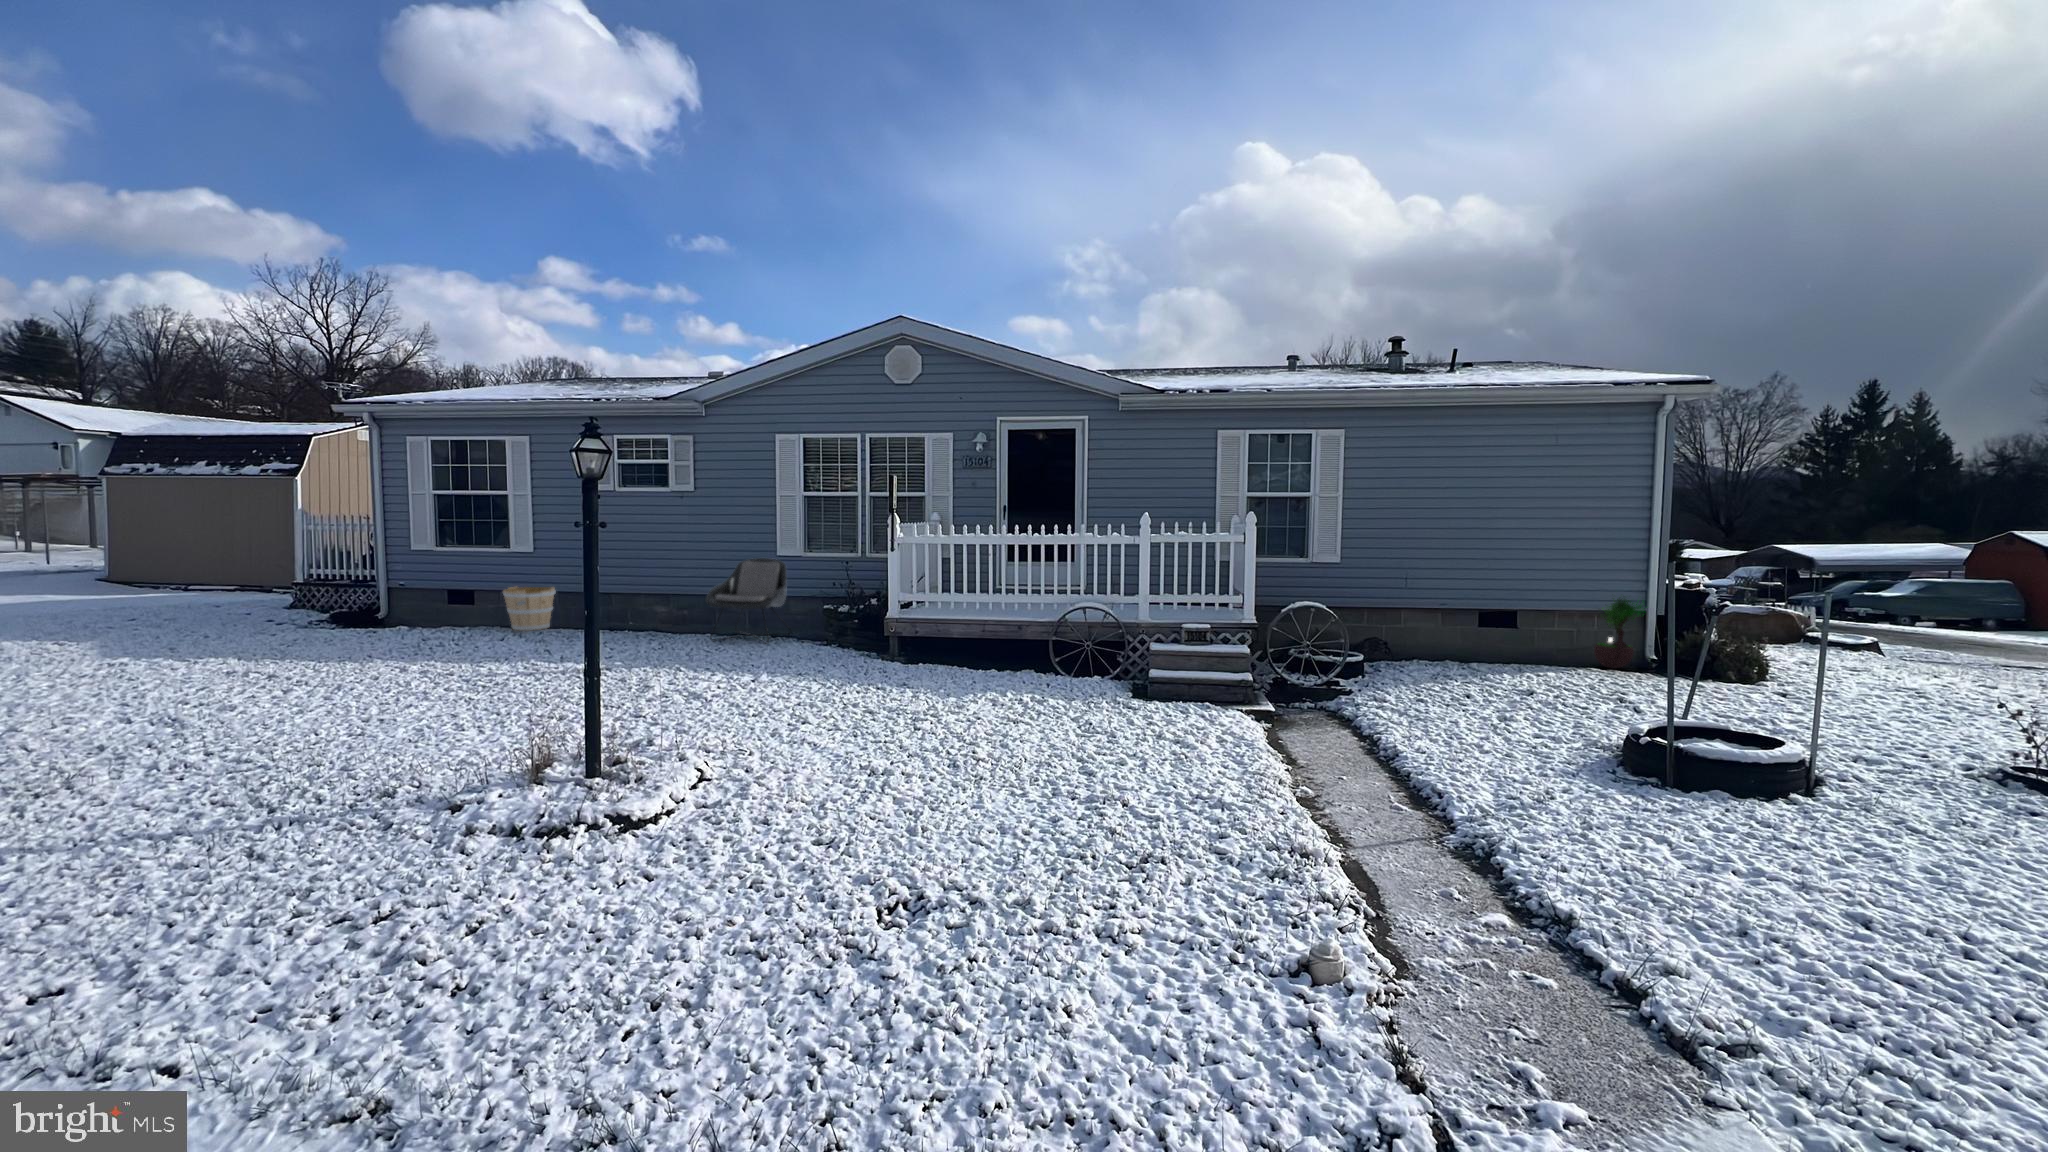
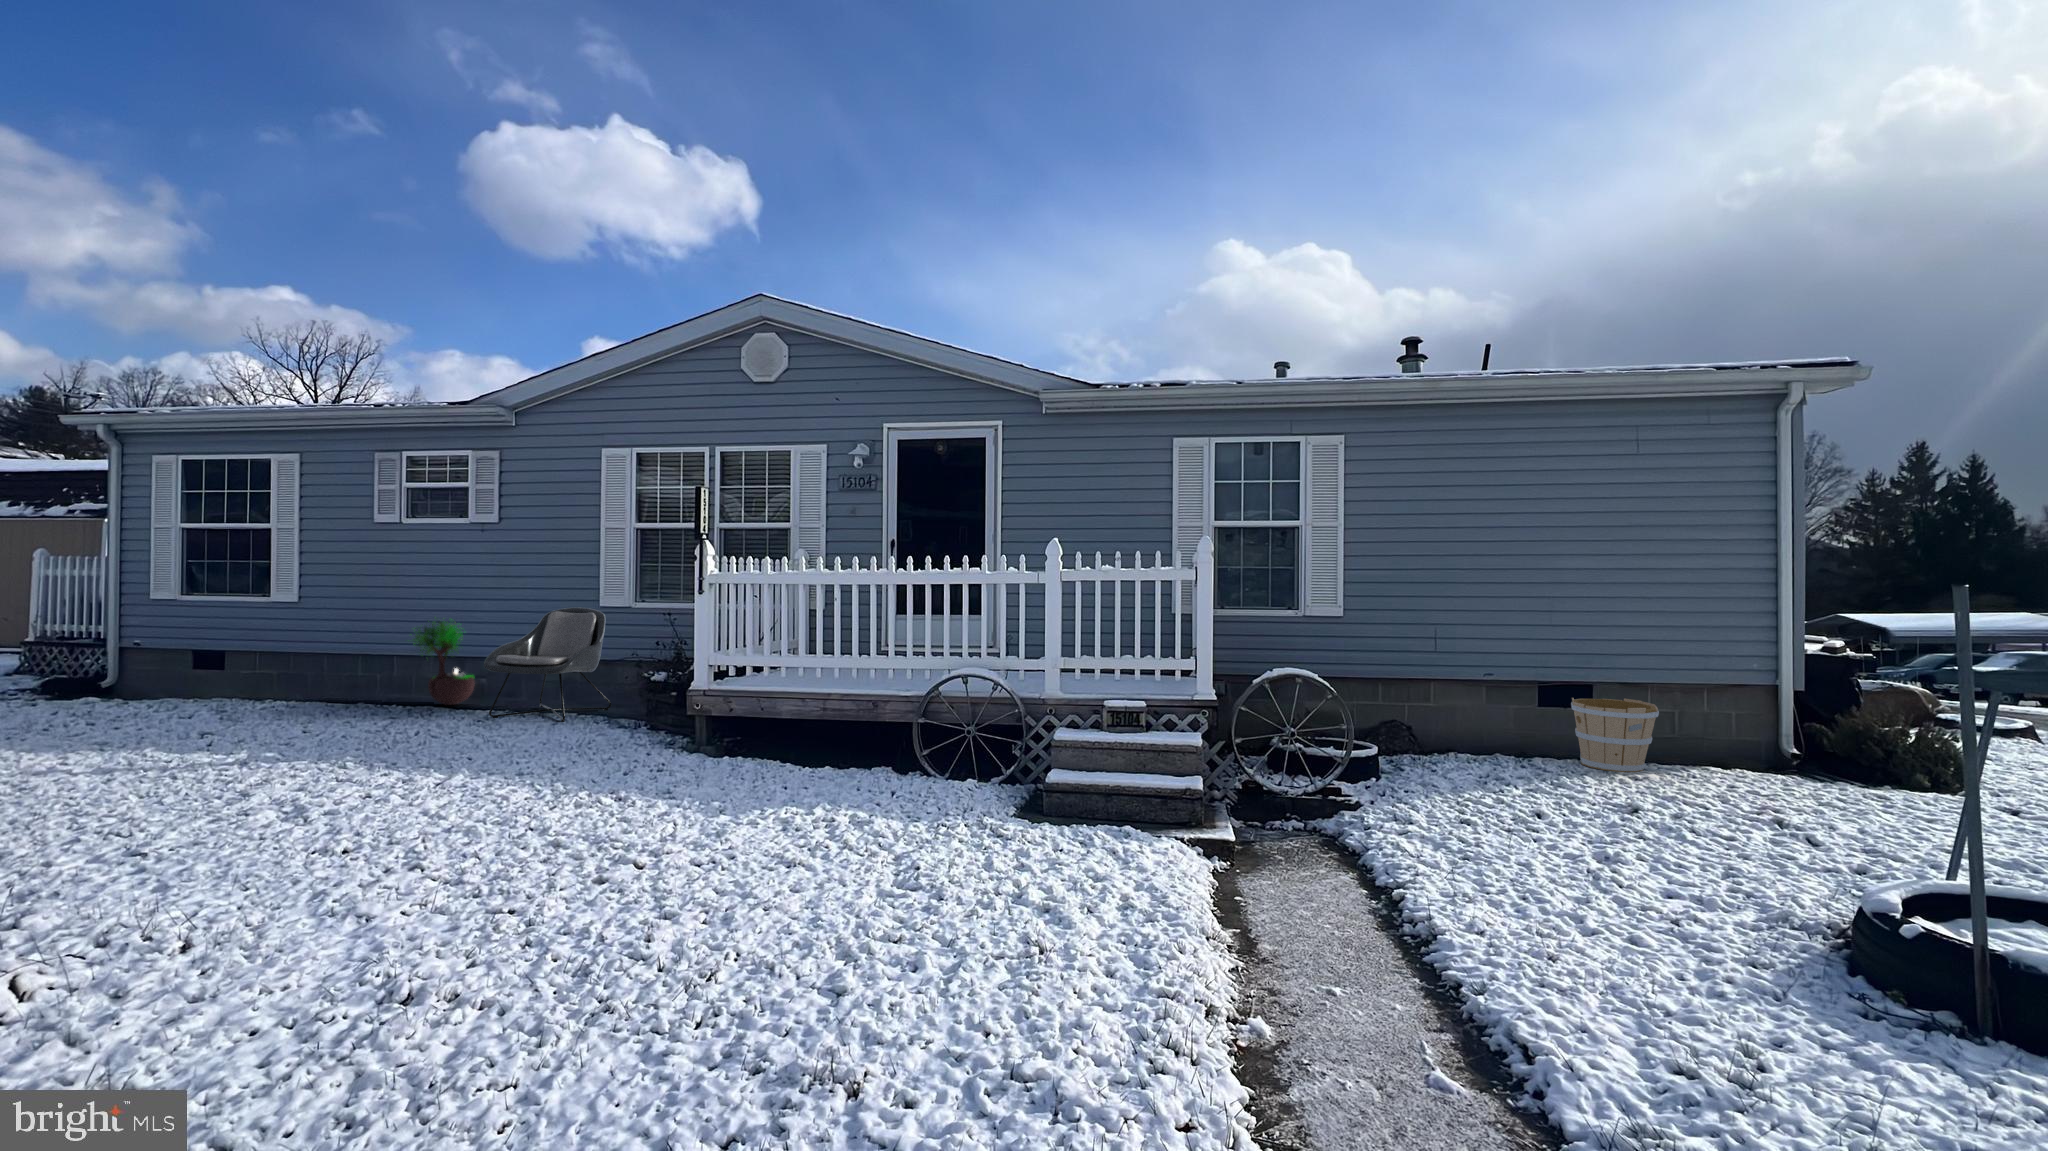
wooden bucket: present [503,587,556,631] -> present [1571,698,1659,772]
potted tree: present [1594,597,1644,668] -> present [410,617,475,705]

